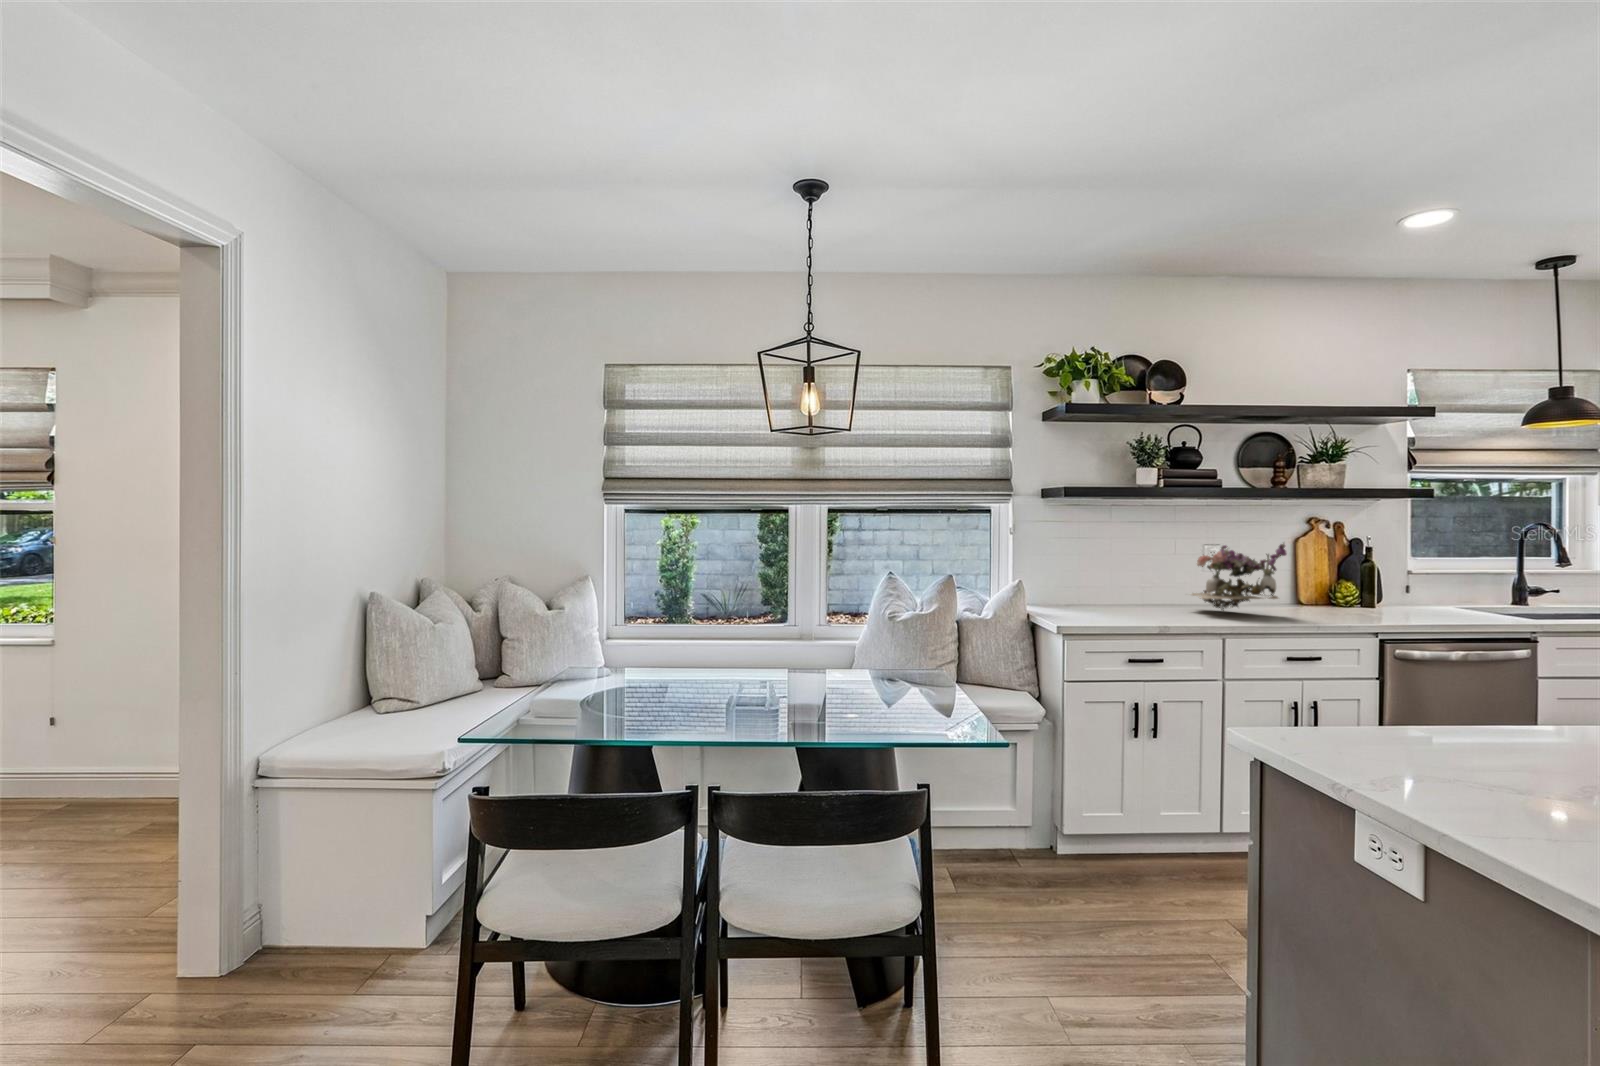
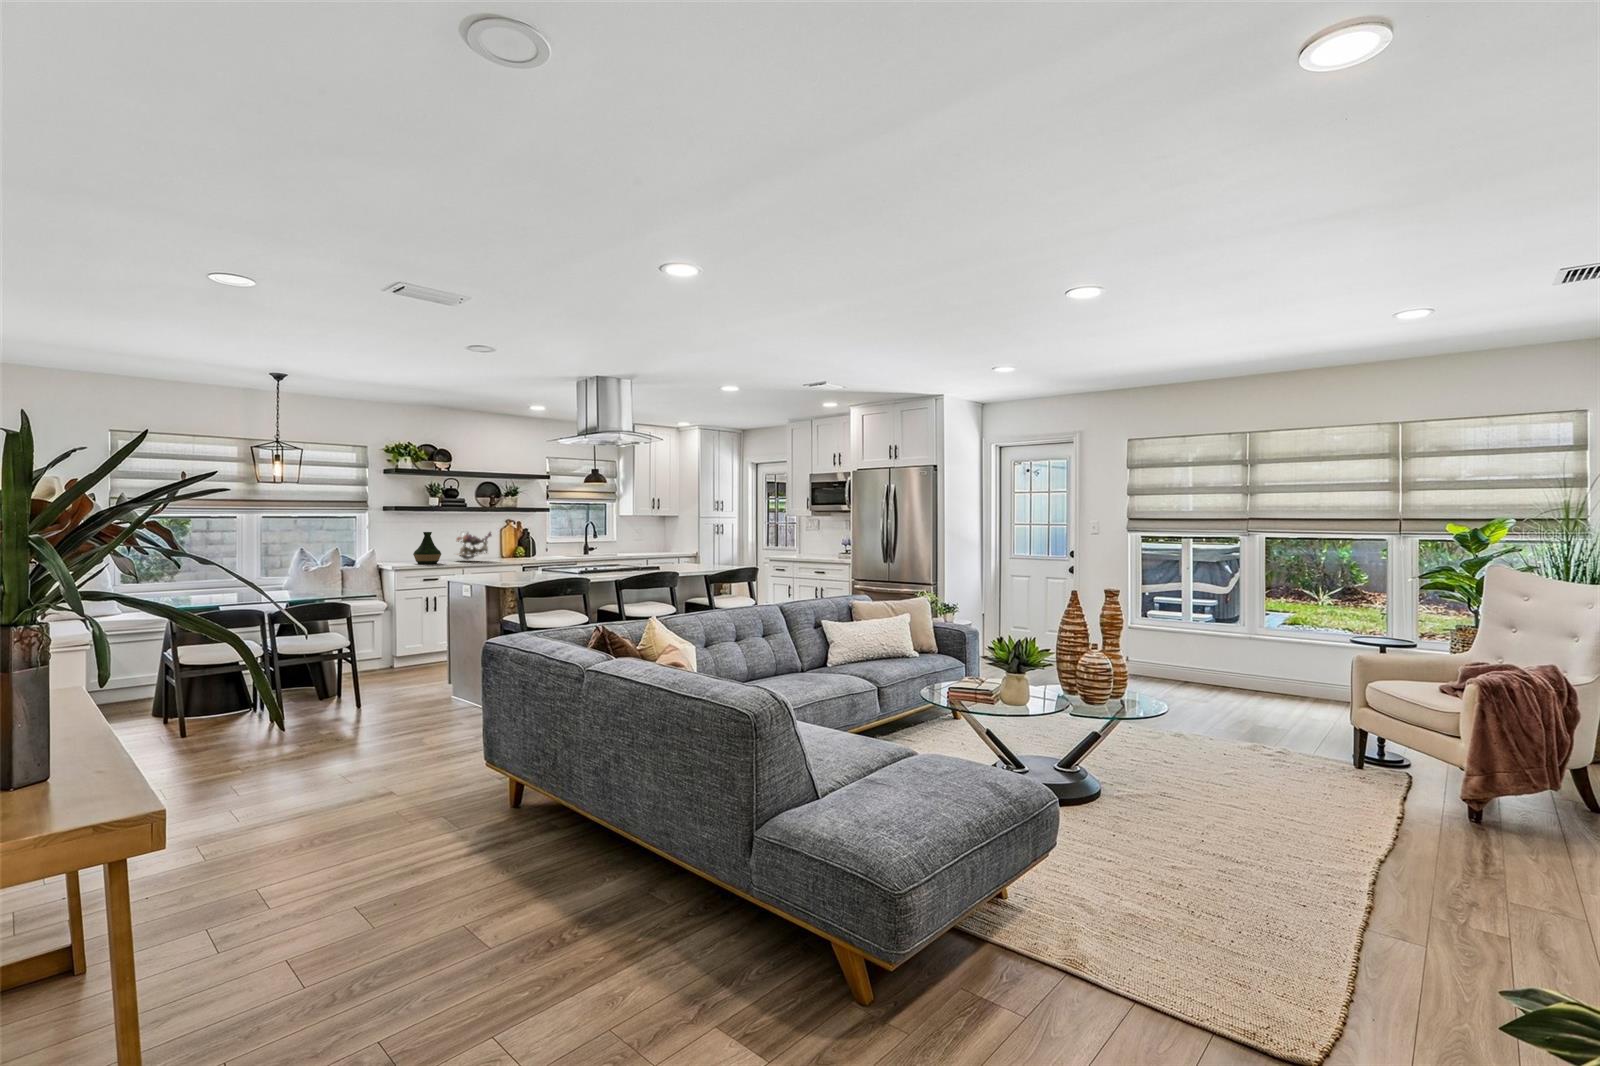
vase: none [1100,543,1165,619] -> present [413,532,441,564]

